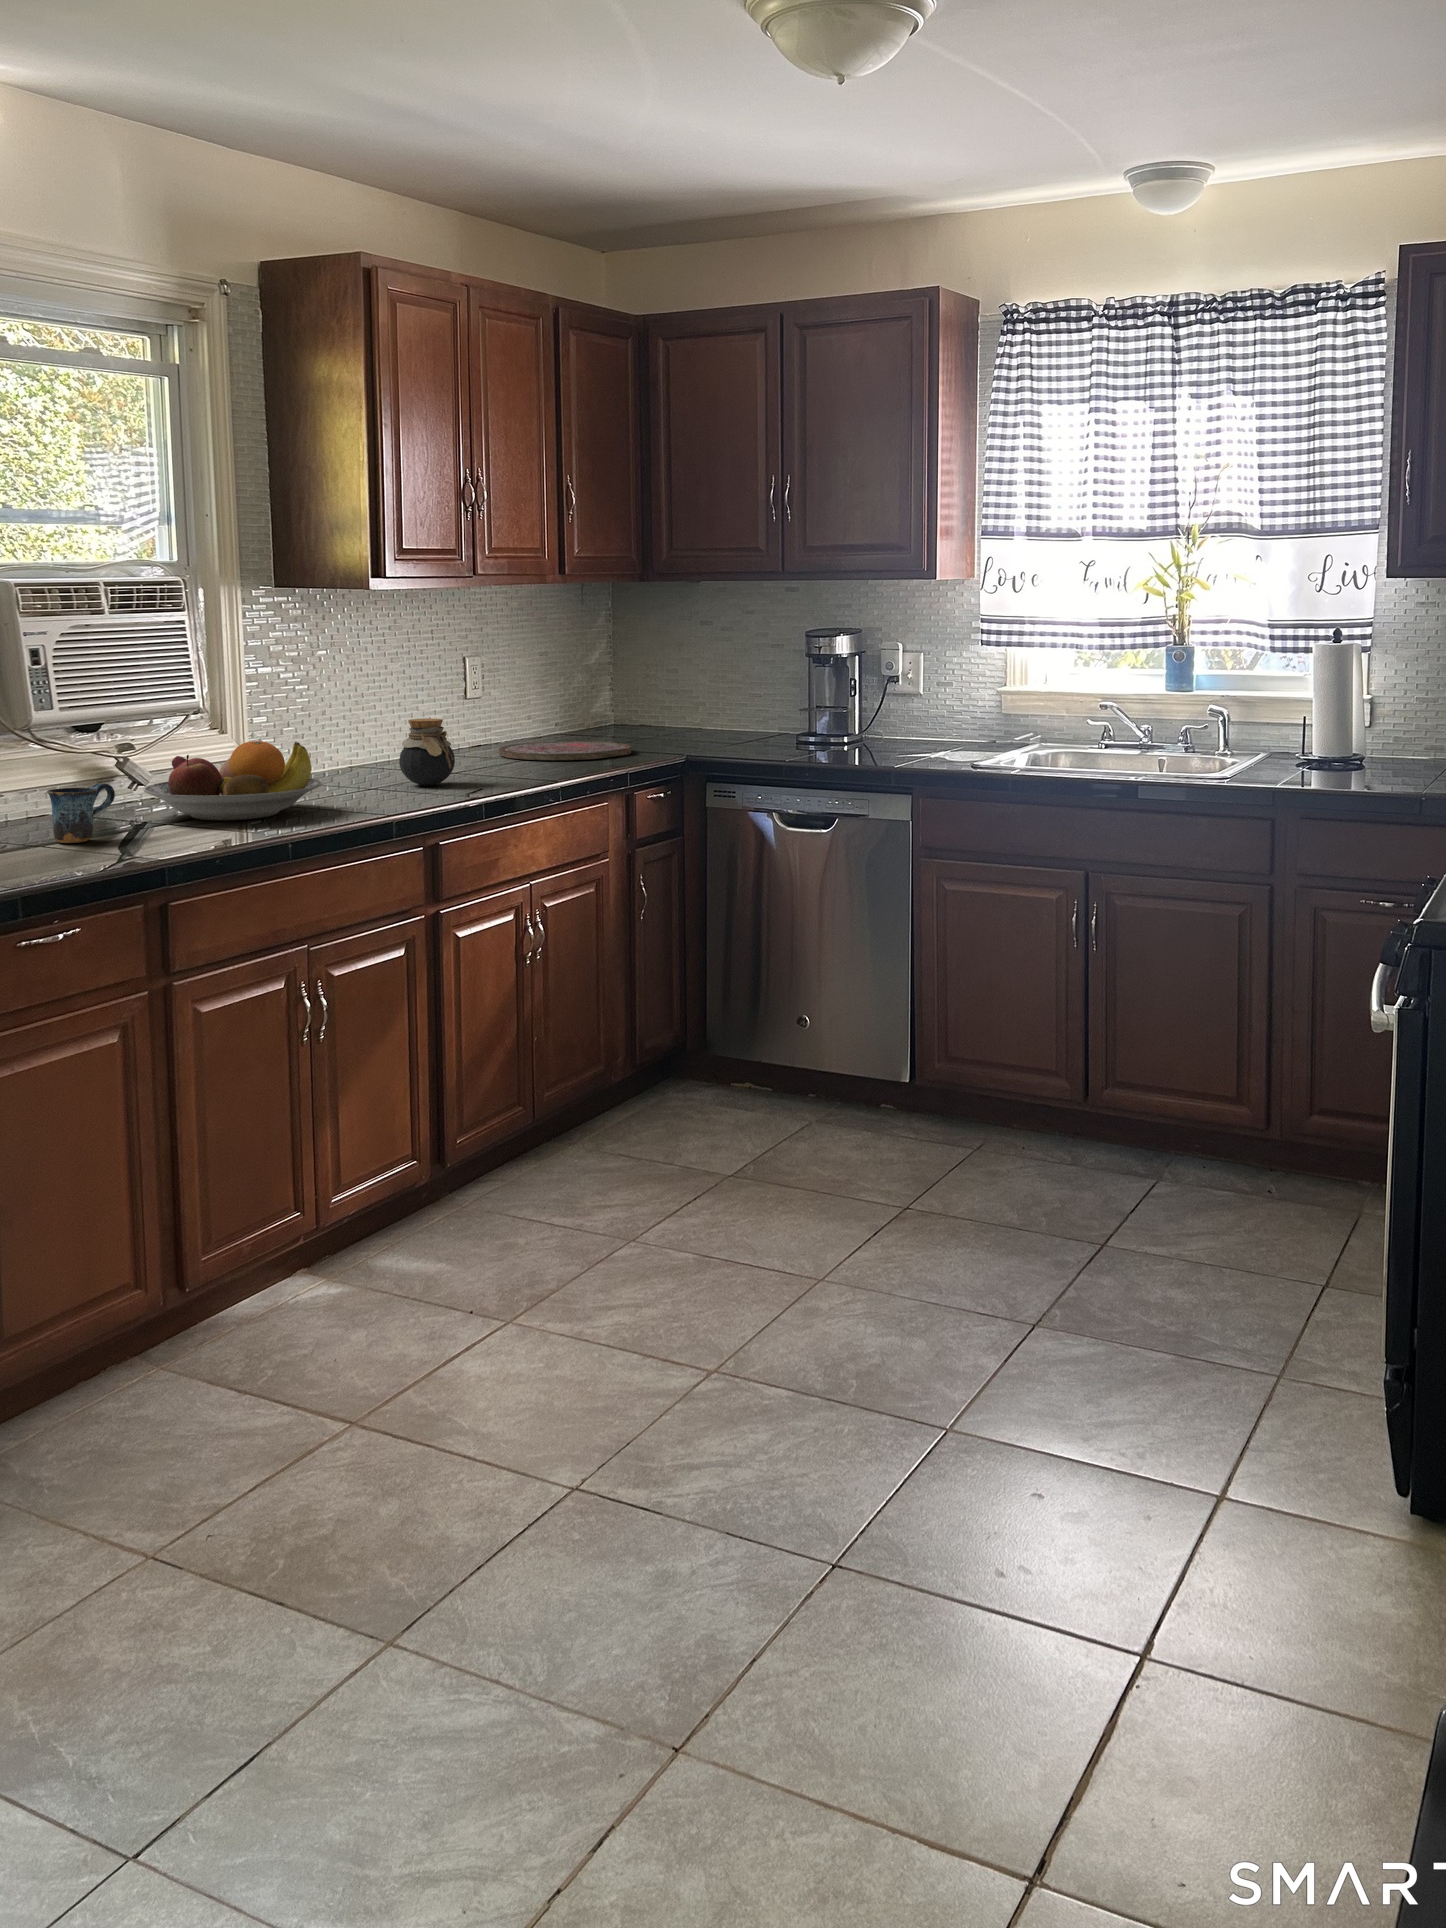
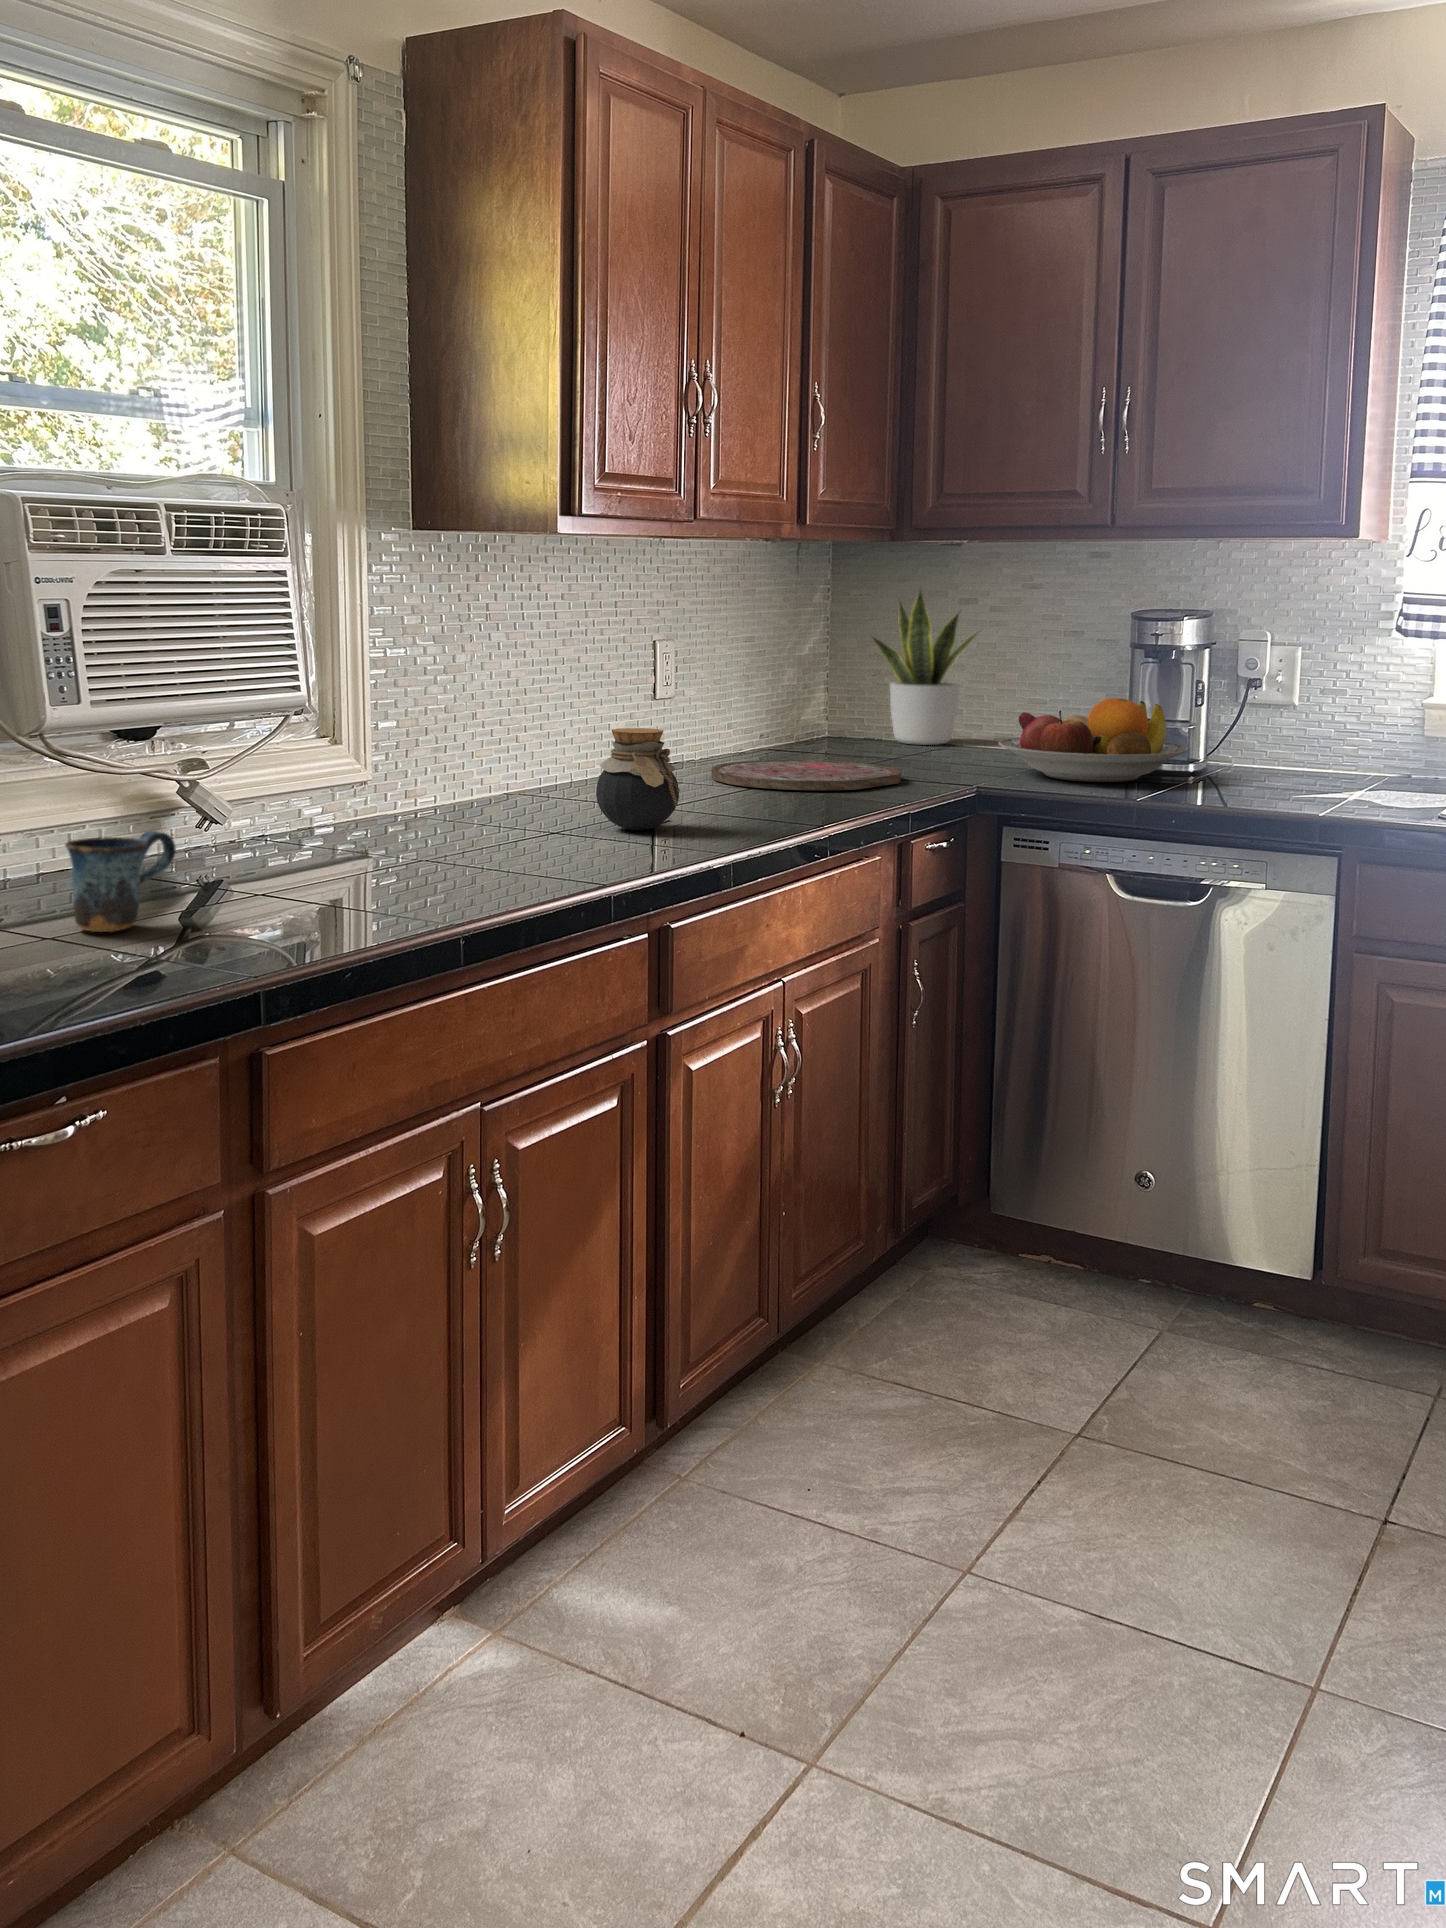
potted plant: none [630,613,715,730] -> present [873,590,978,745]
fruit bowl: present [144,741,322,821] -> present [999,698,1188,782]

